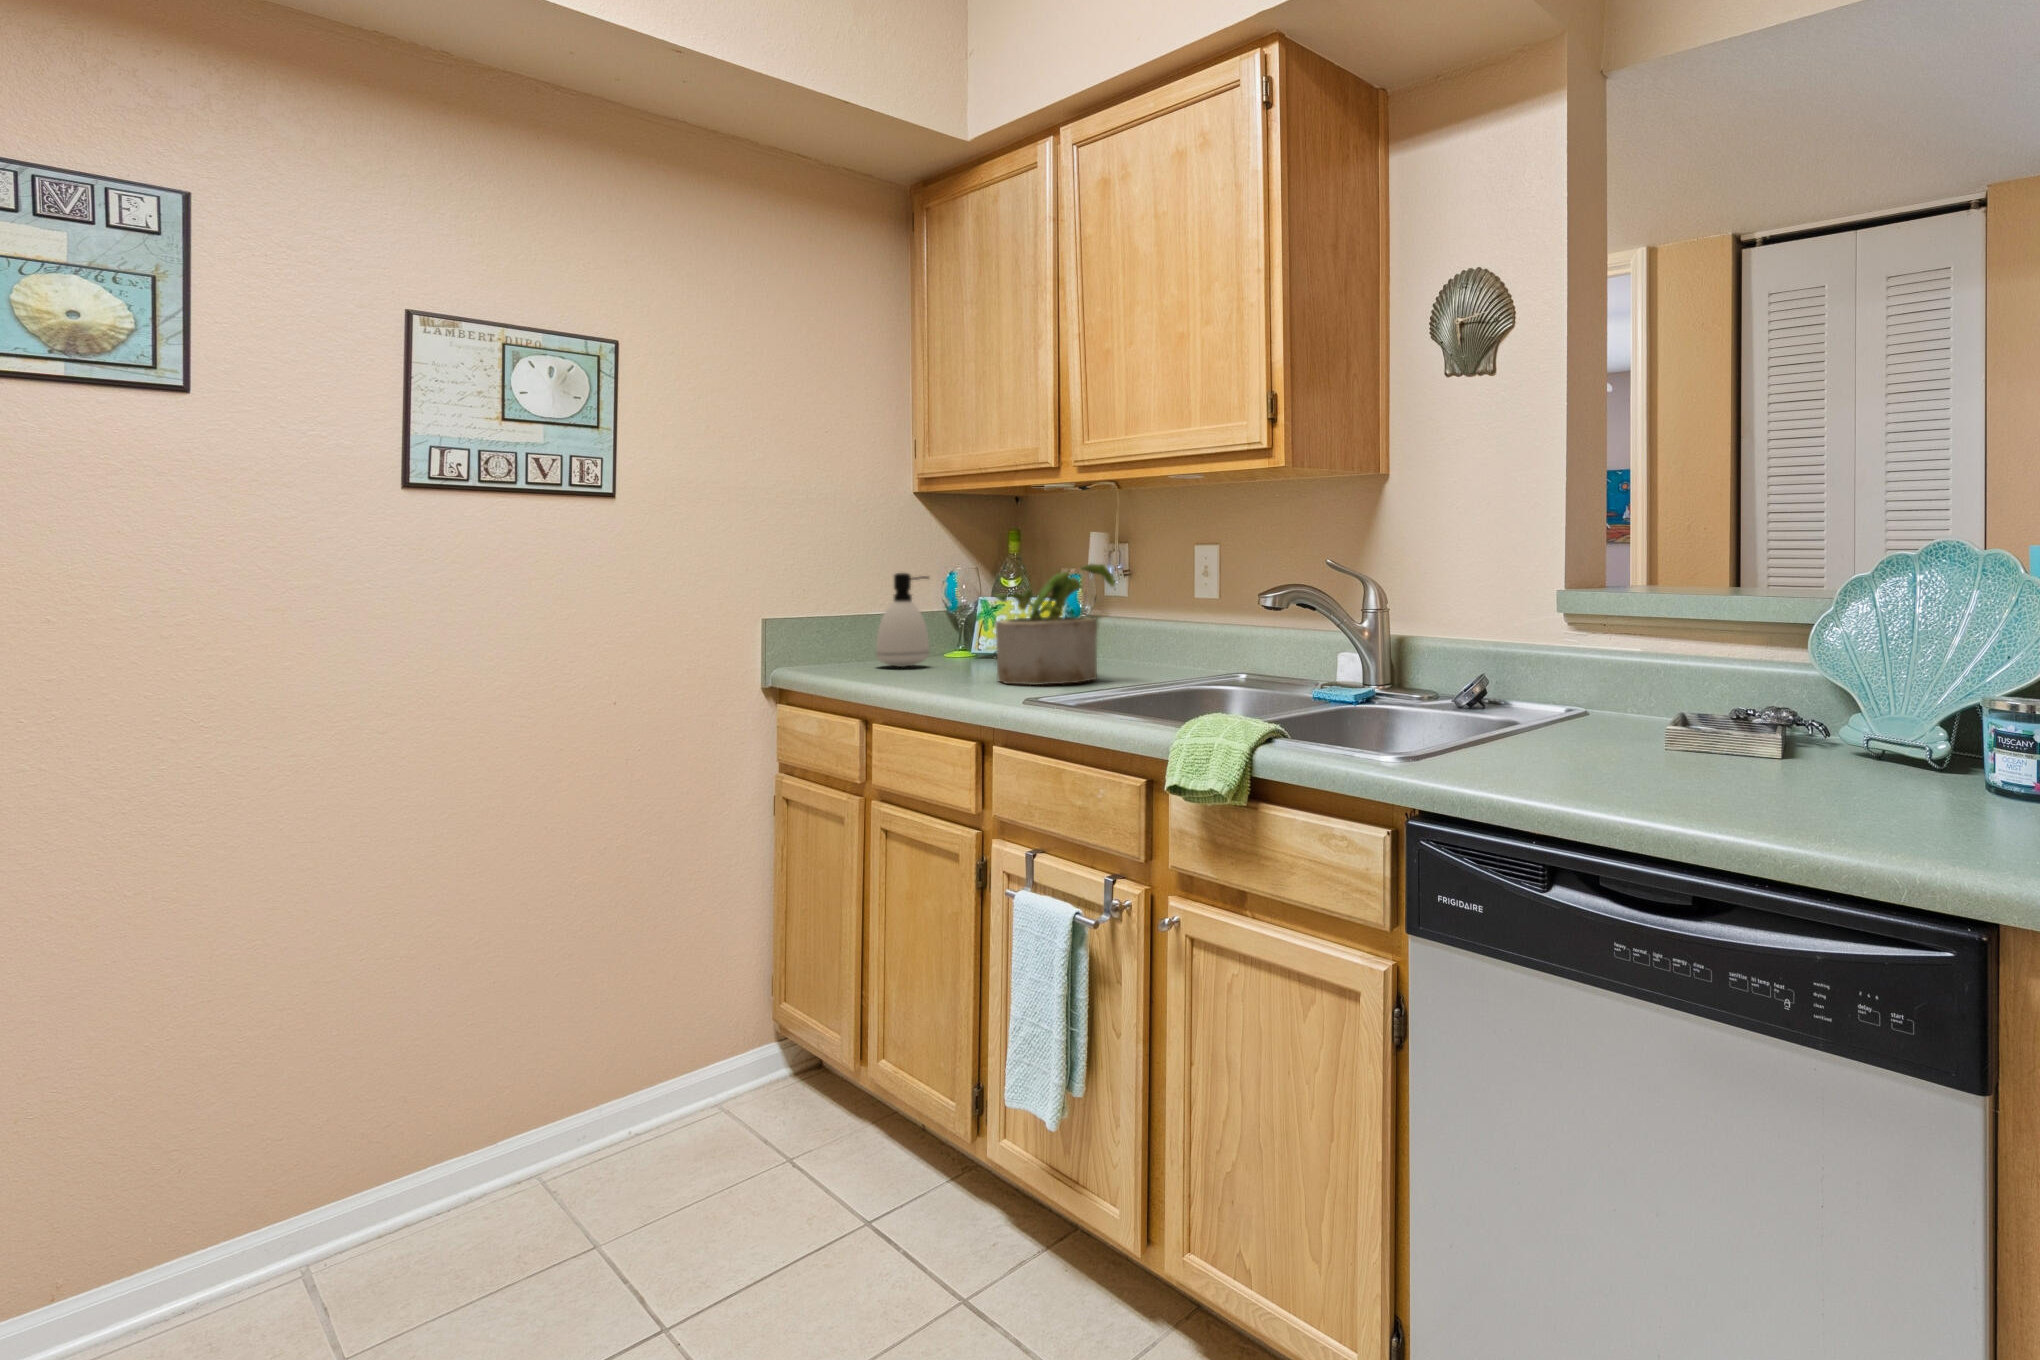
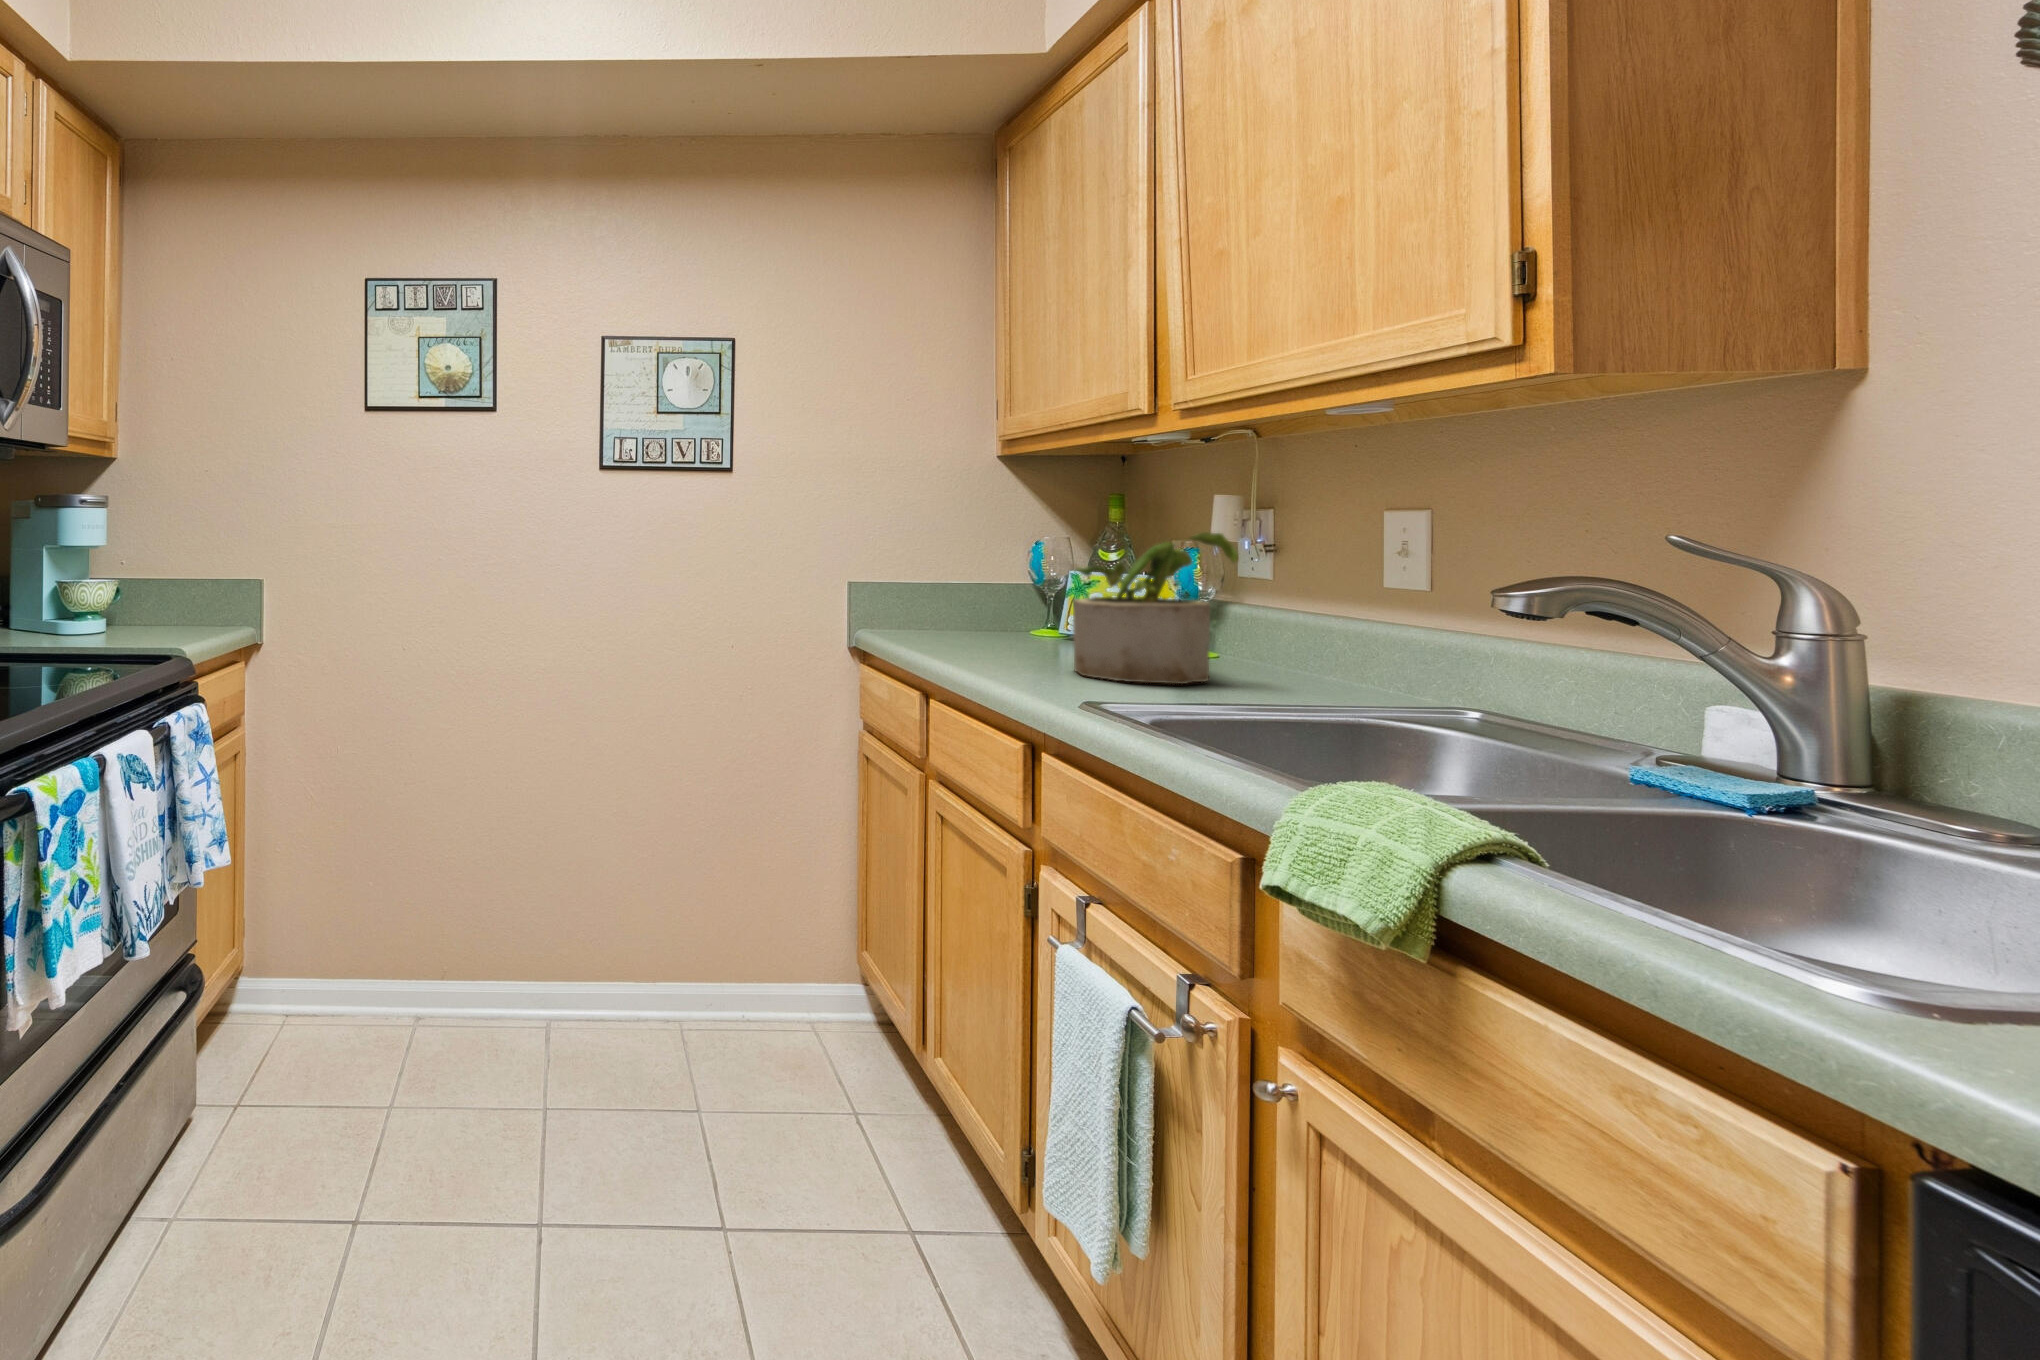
soap dispenser: present [876,573,929,667] -> none [948,540,1009,642]

